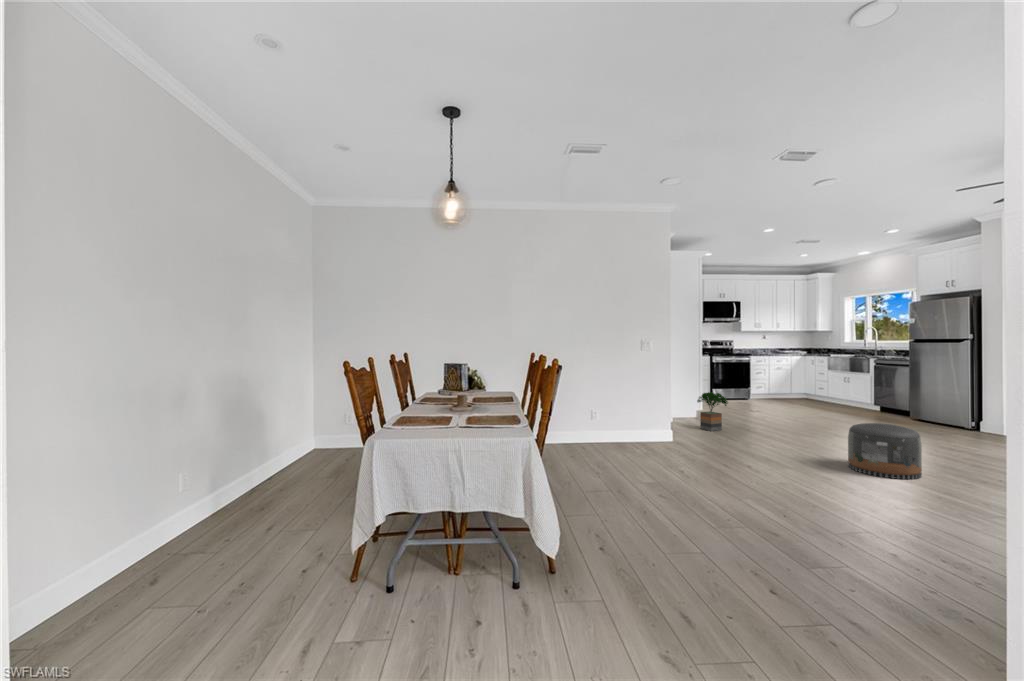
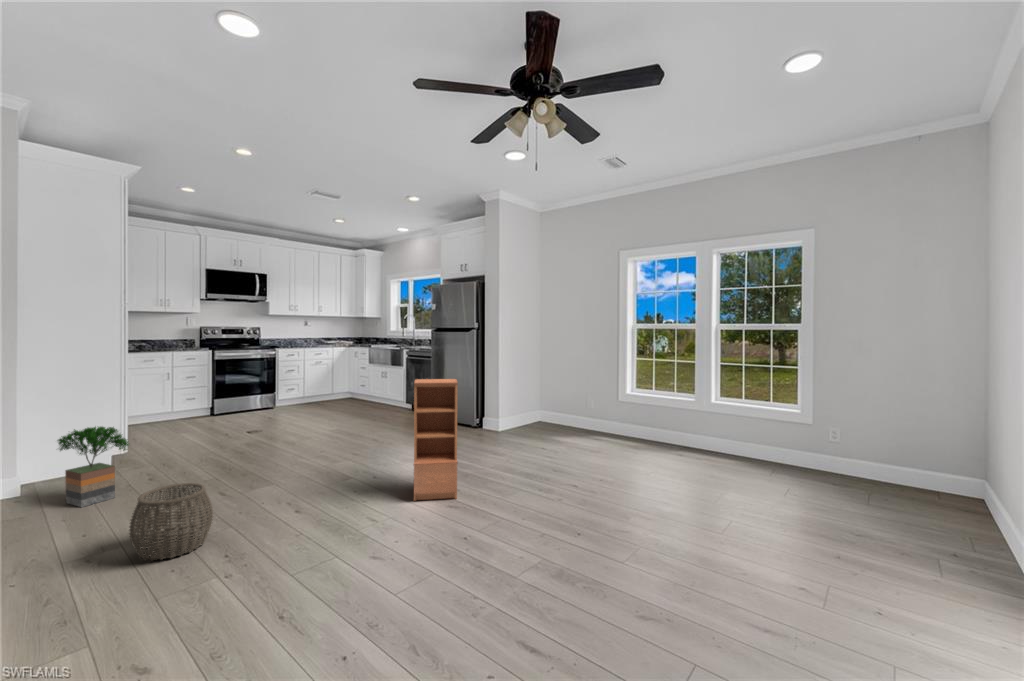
bookcase: none [932,376,980,464] -> present [414,379,458,501]
woven basket: none [768,421,808,454] -> present [129,483,213,560]
pouf: present [848,423,922,479] -> none [245,478,362,604]

